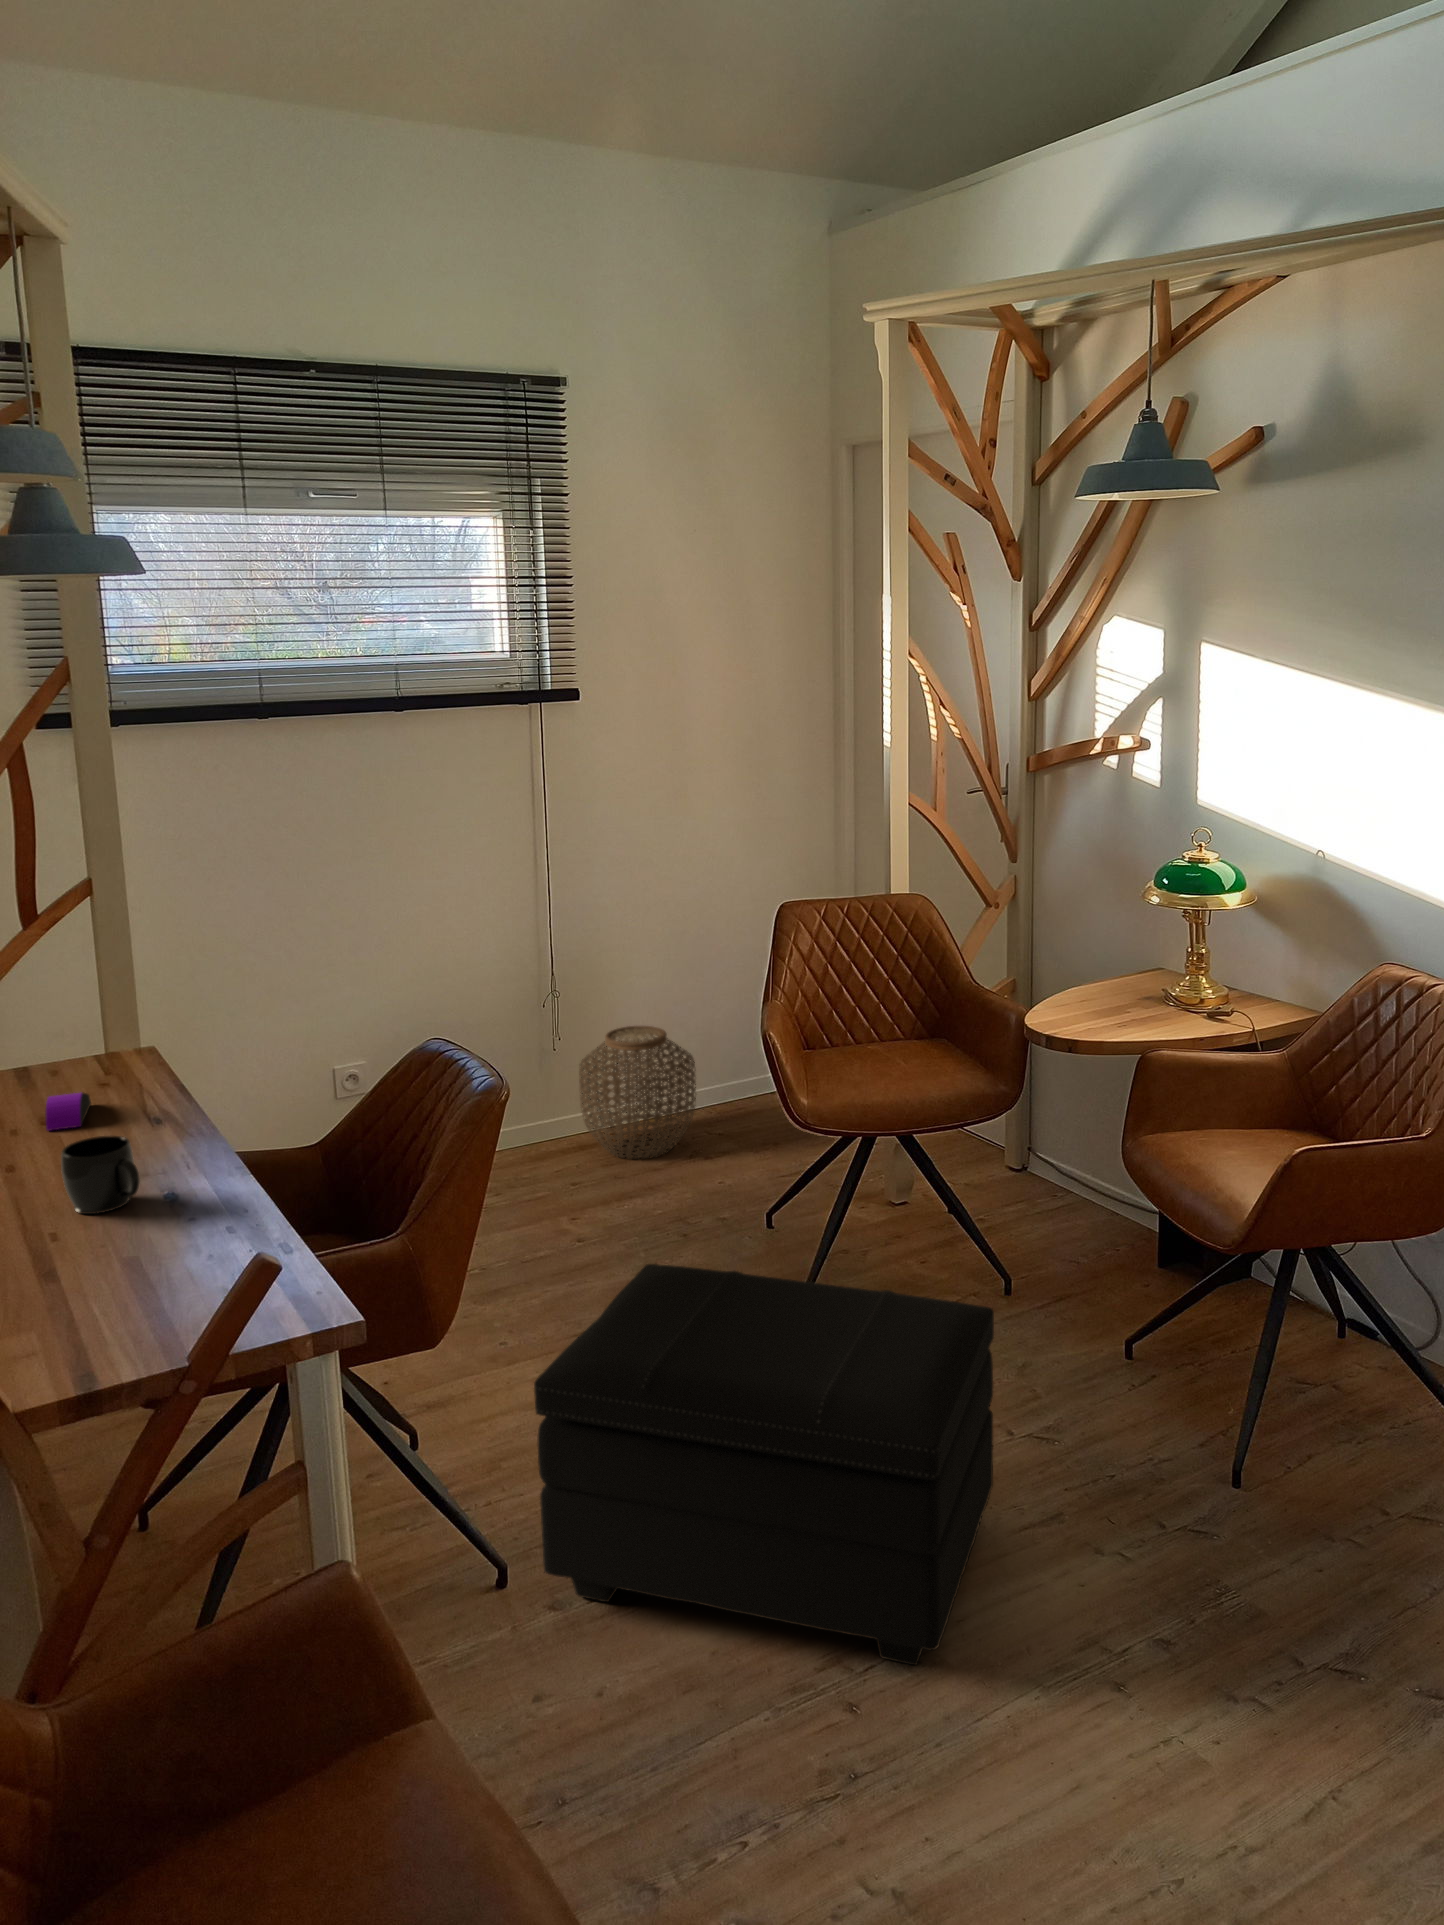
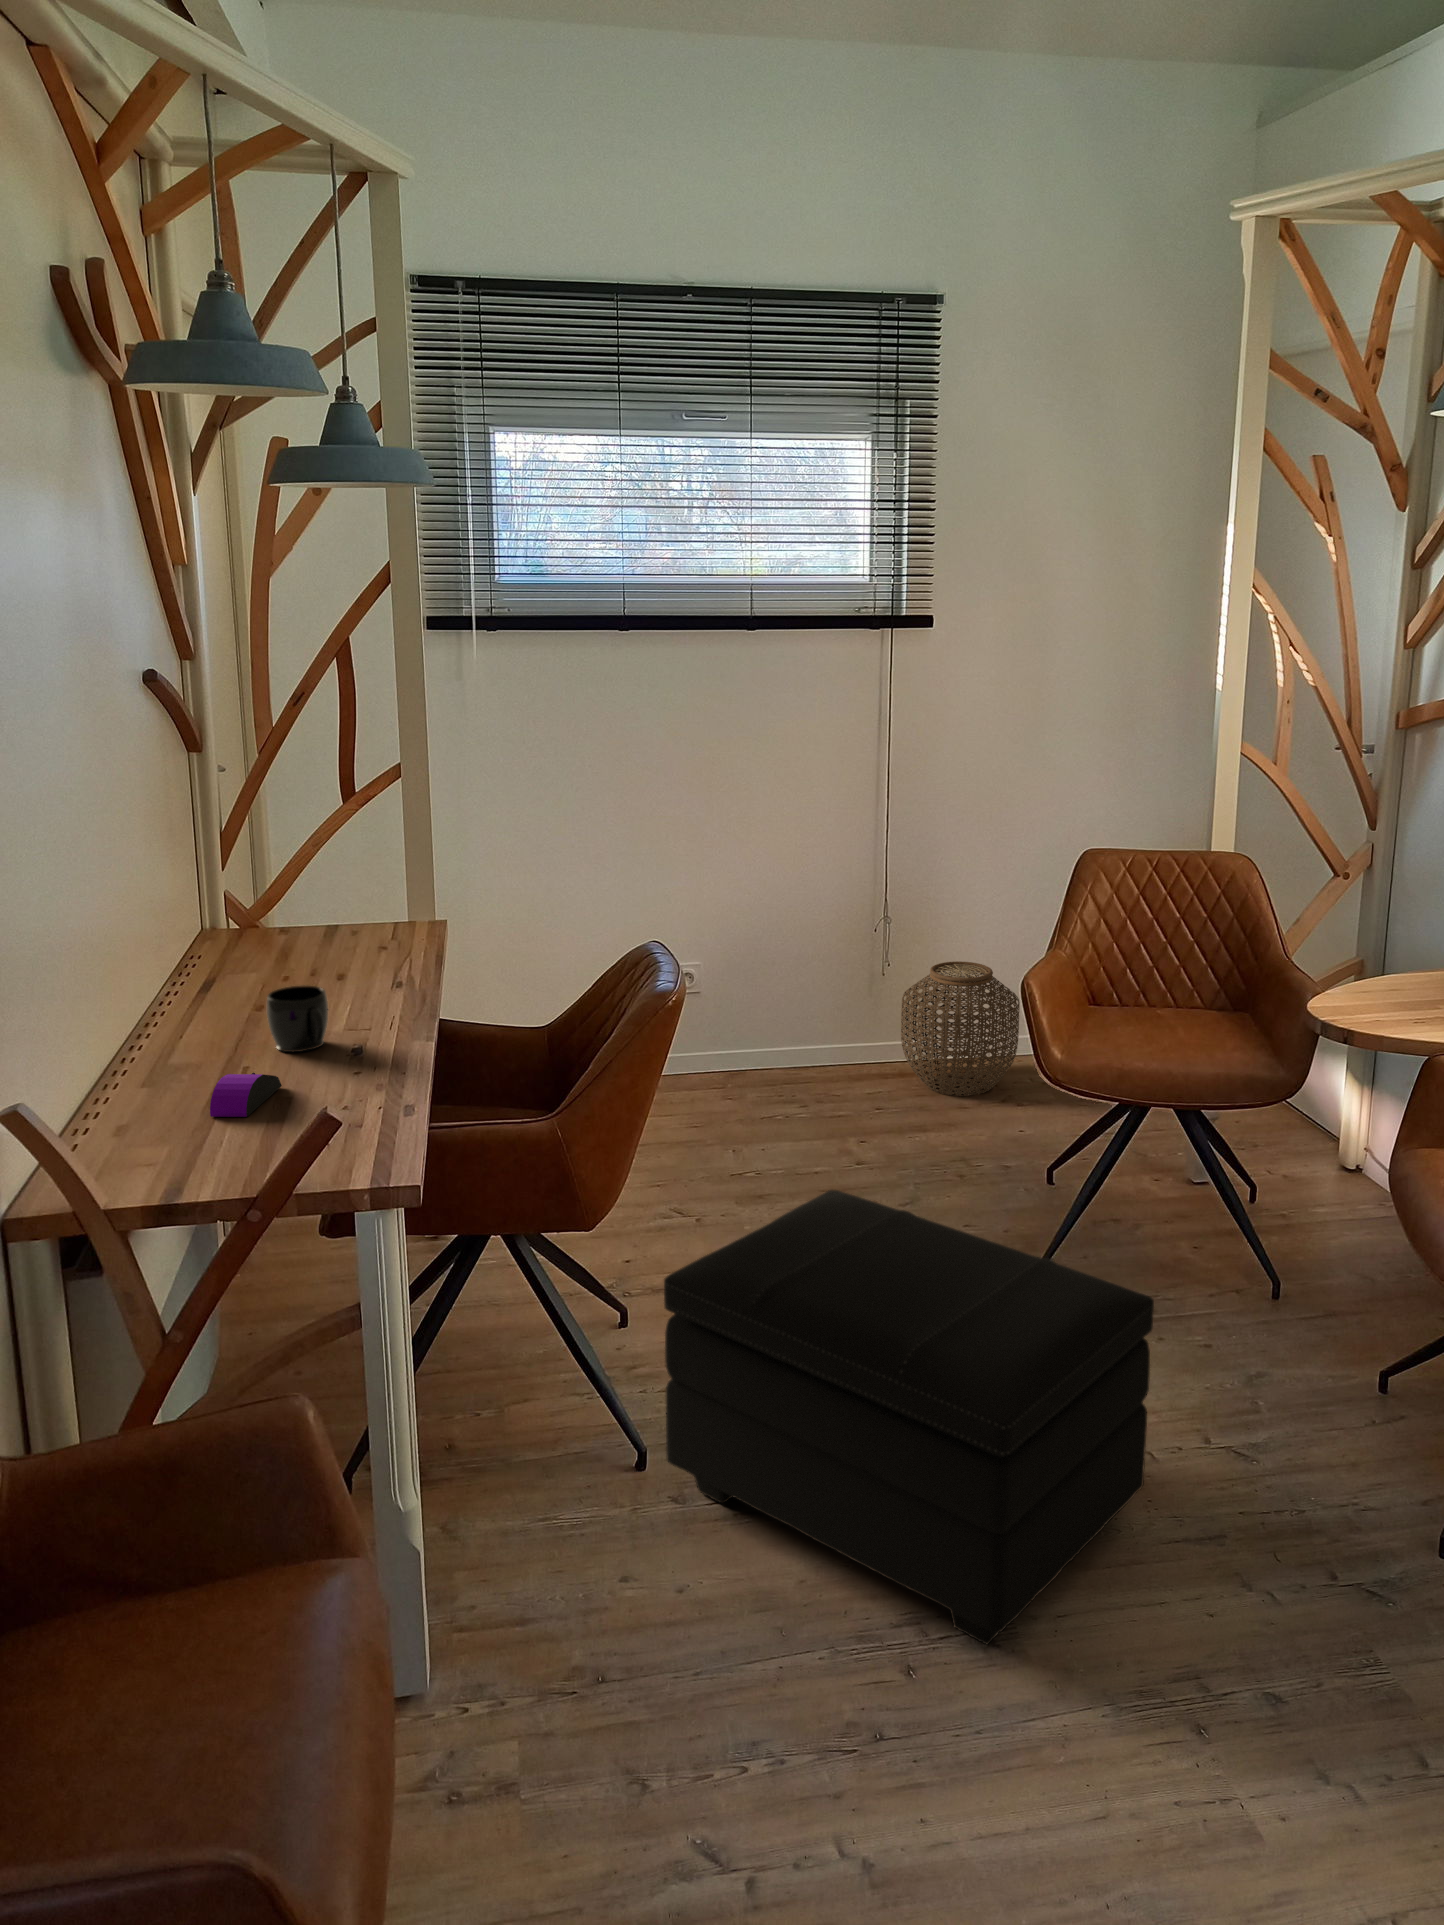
computer mouse: present [46,1092,91,1131] -> present [210,1073,282,1117]

